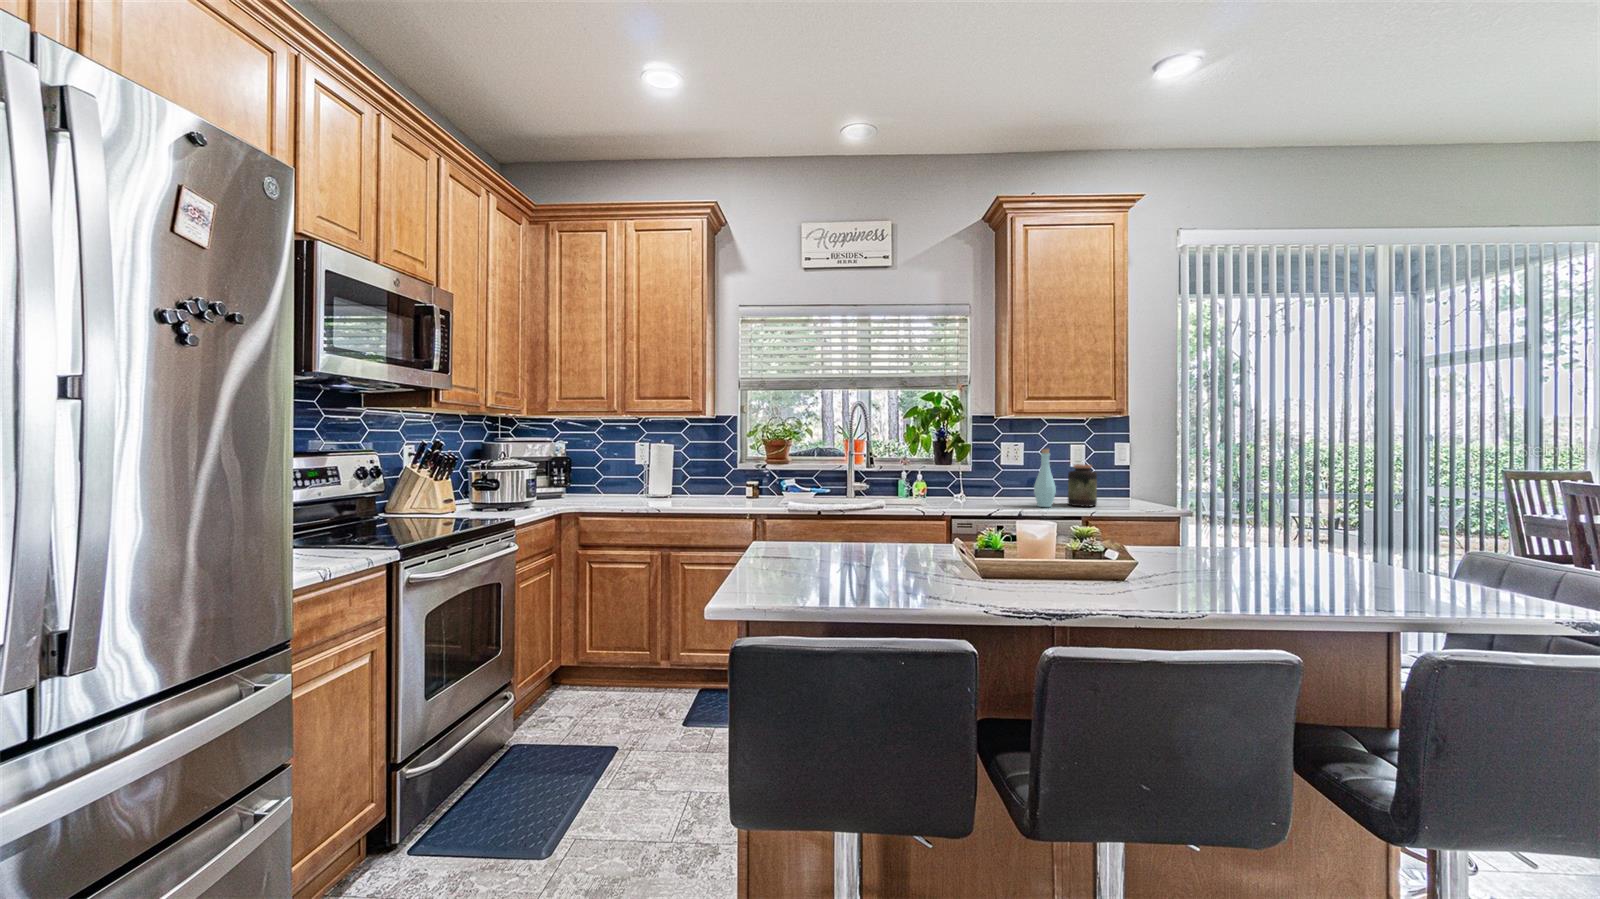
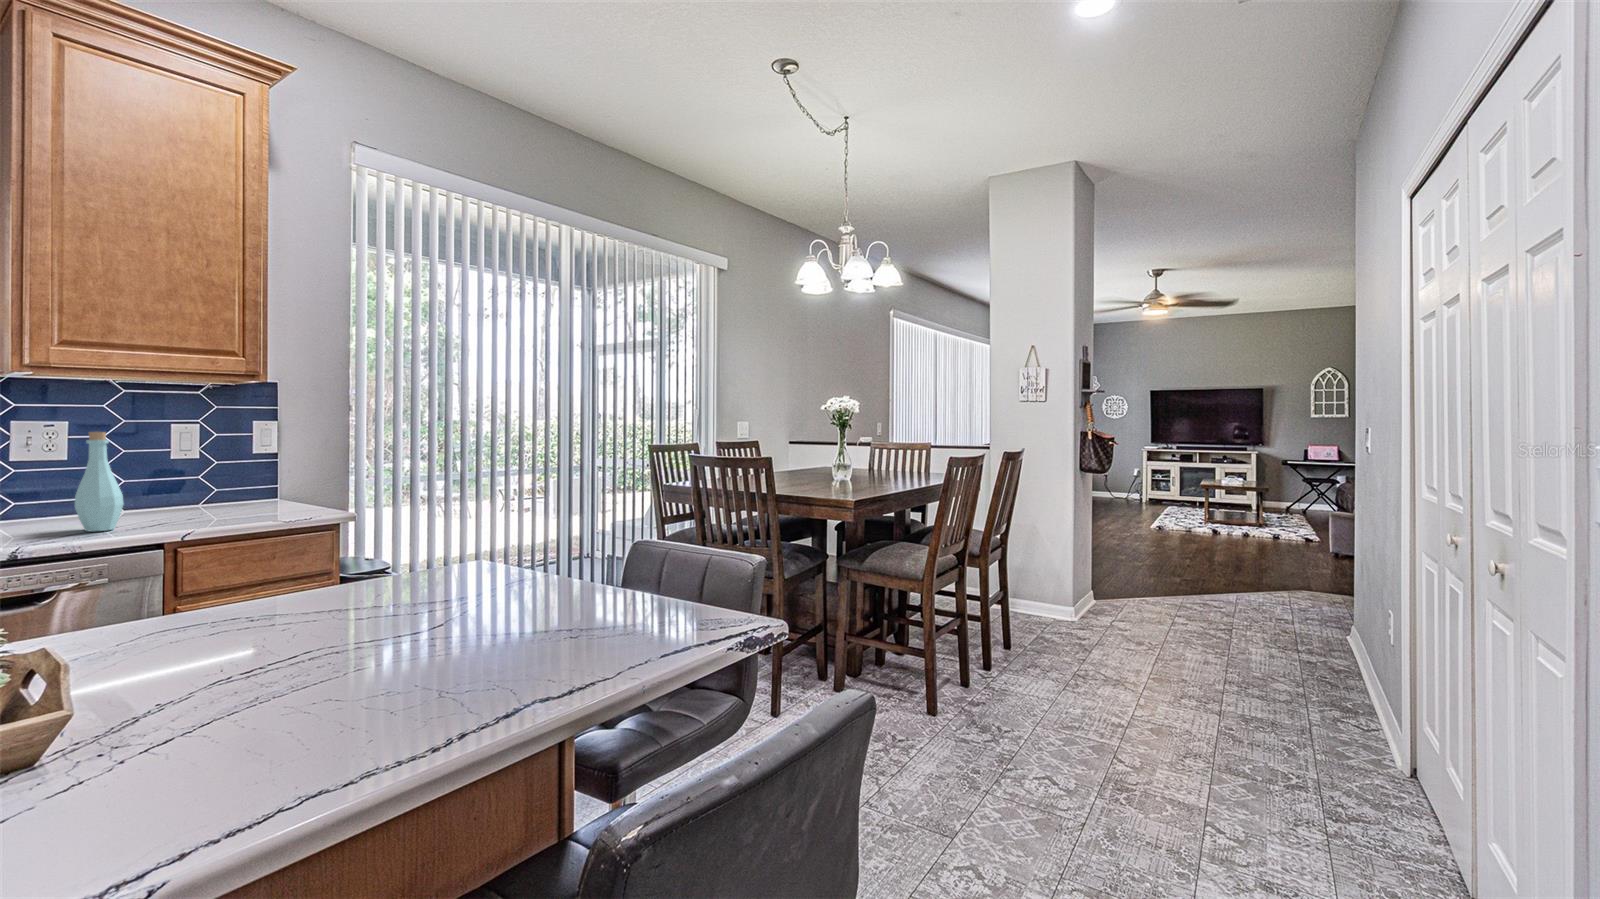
jar: present [1068,464,1097,506] -> none [155,455,212,522]

